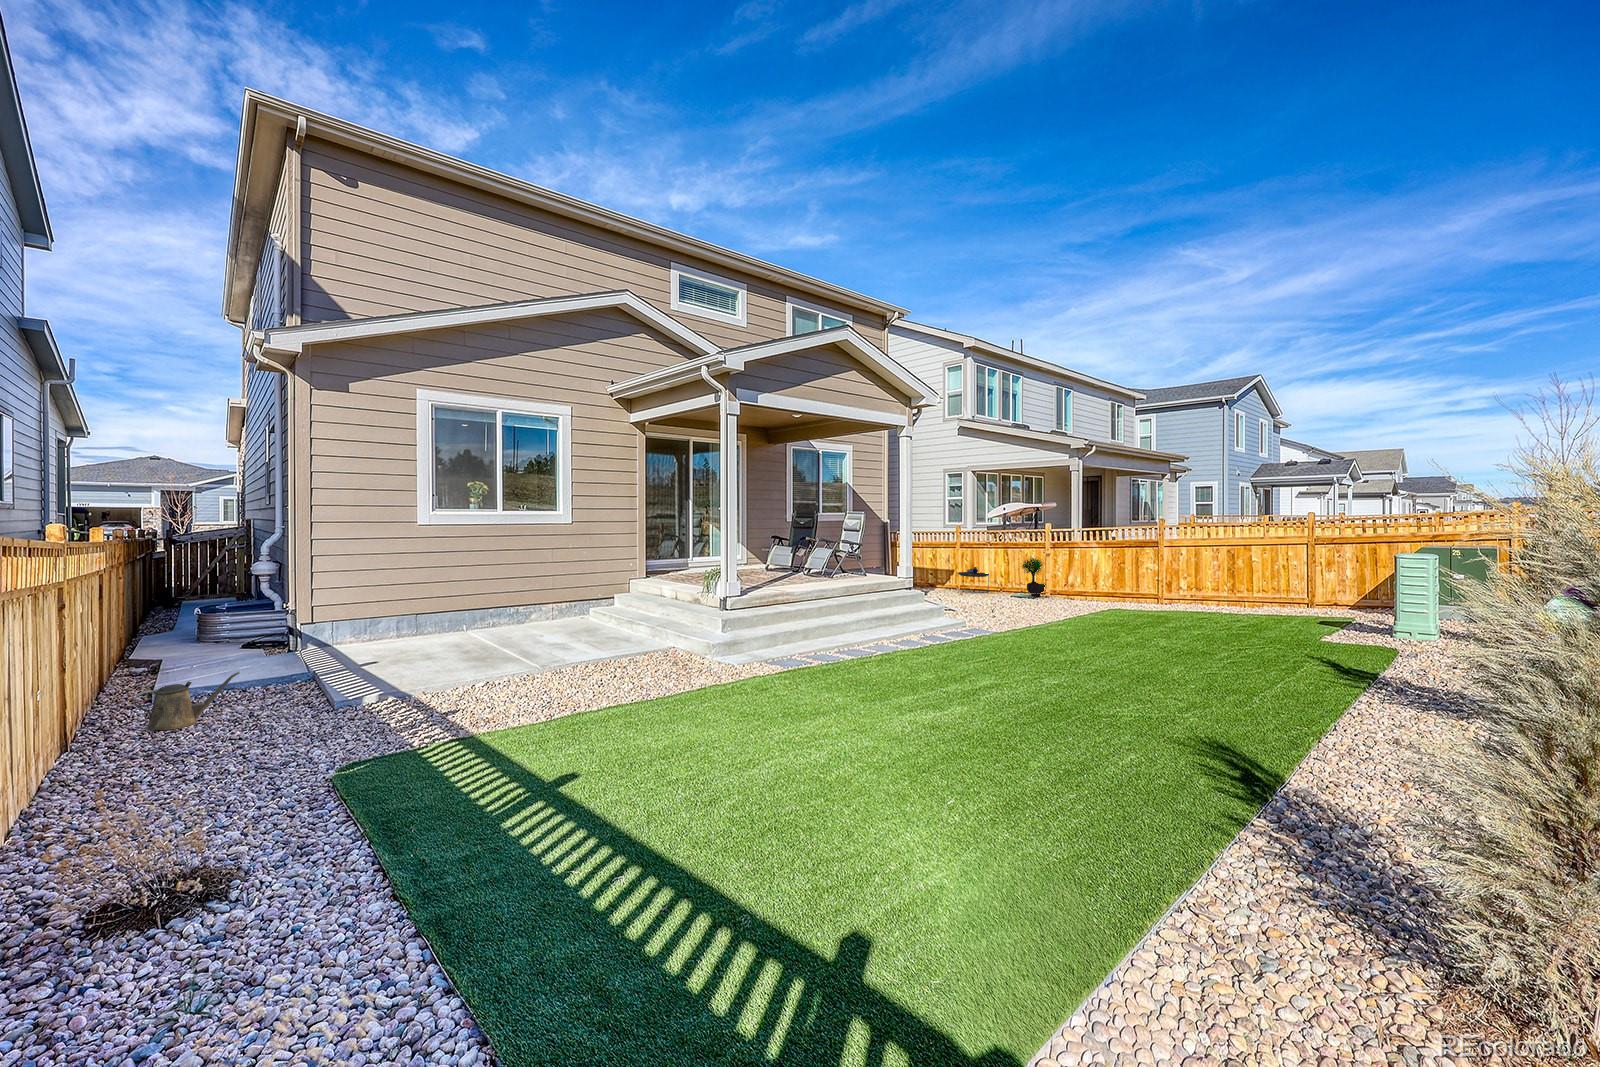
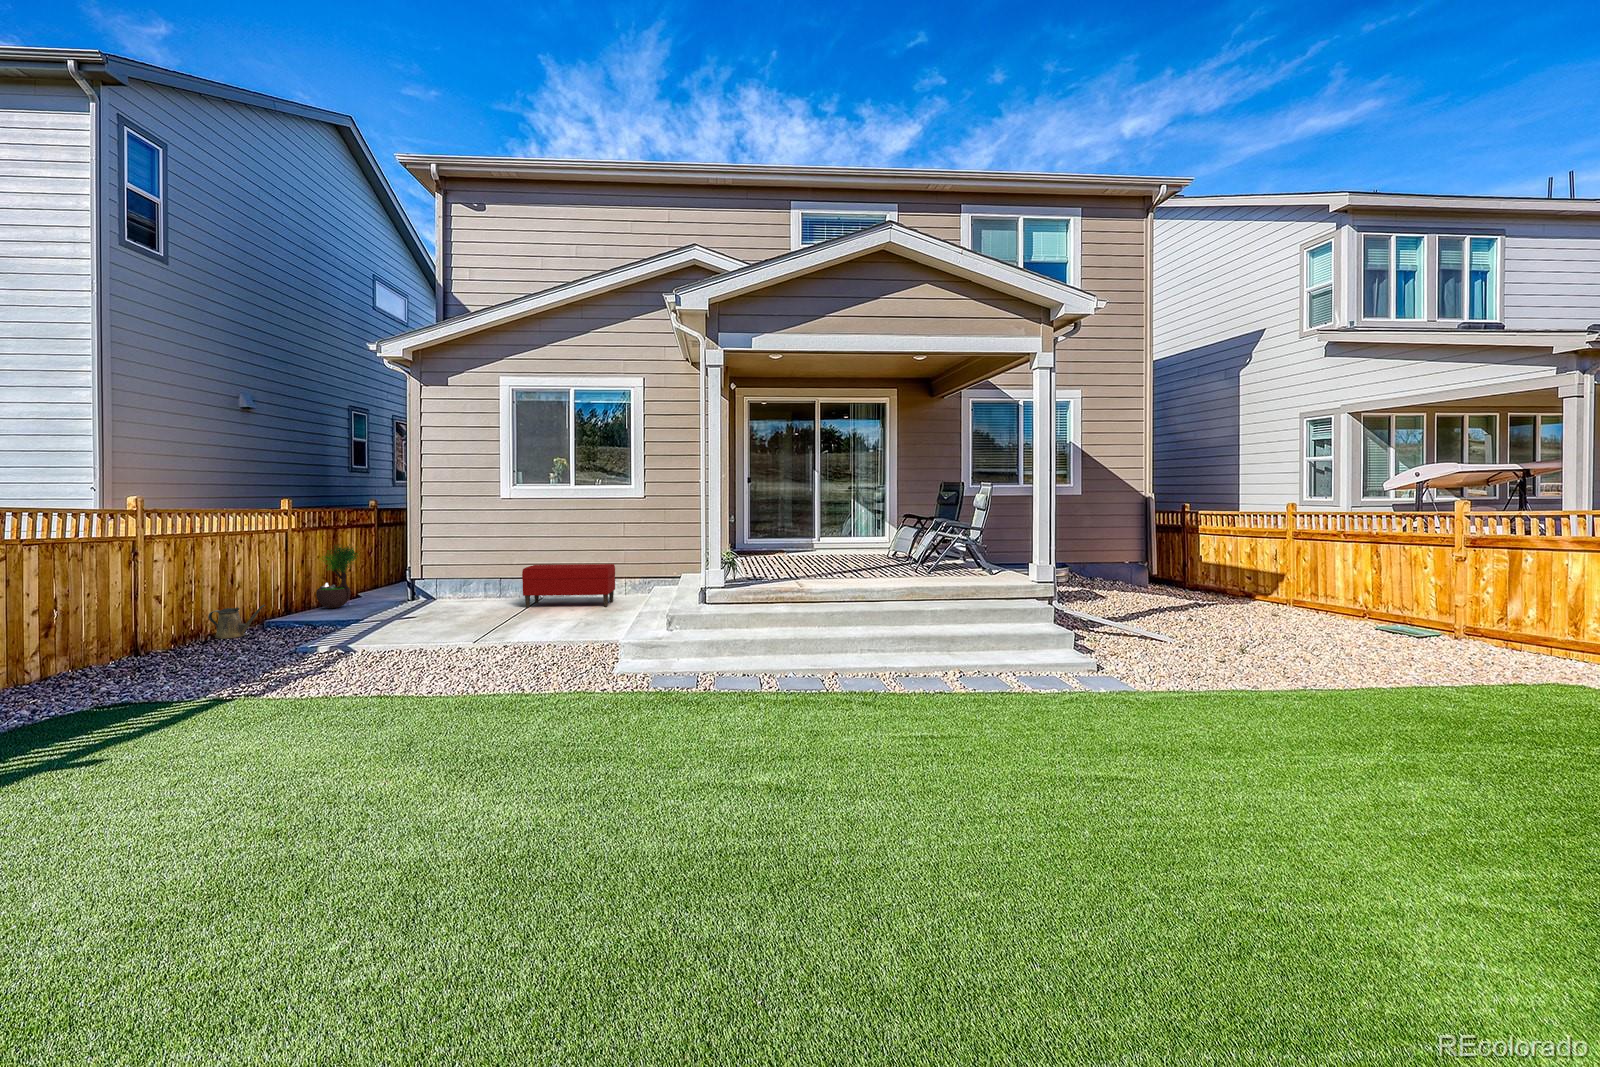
potted tree: present [1022,558,1046,596] -> present [316,544,358,608]
side table: present [958,567,989,593] -> none [1273,571,1337,618]
bench: none [457,589,560,642] -> present [522,564,615,608]

